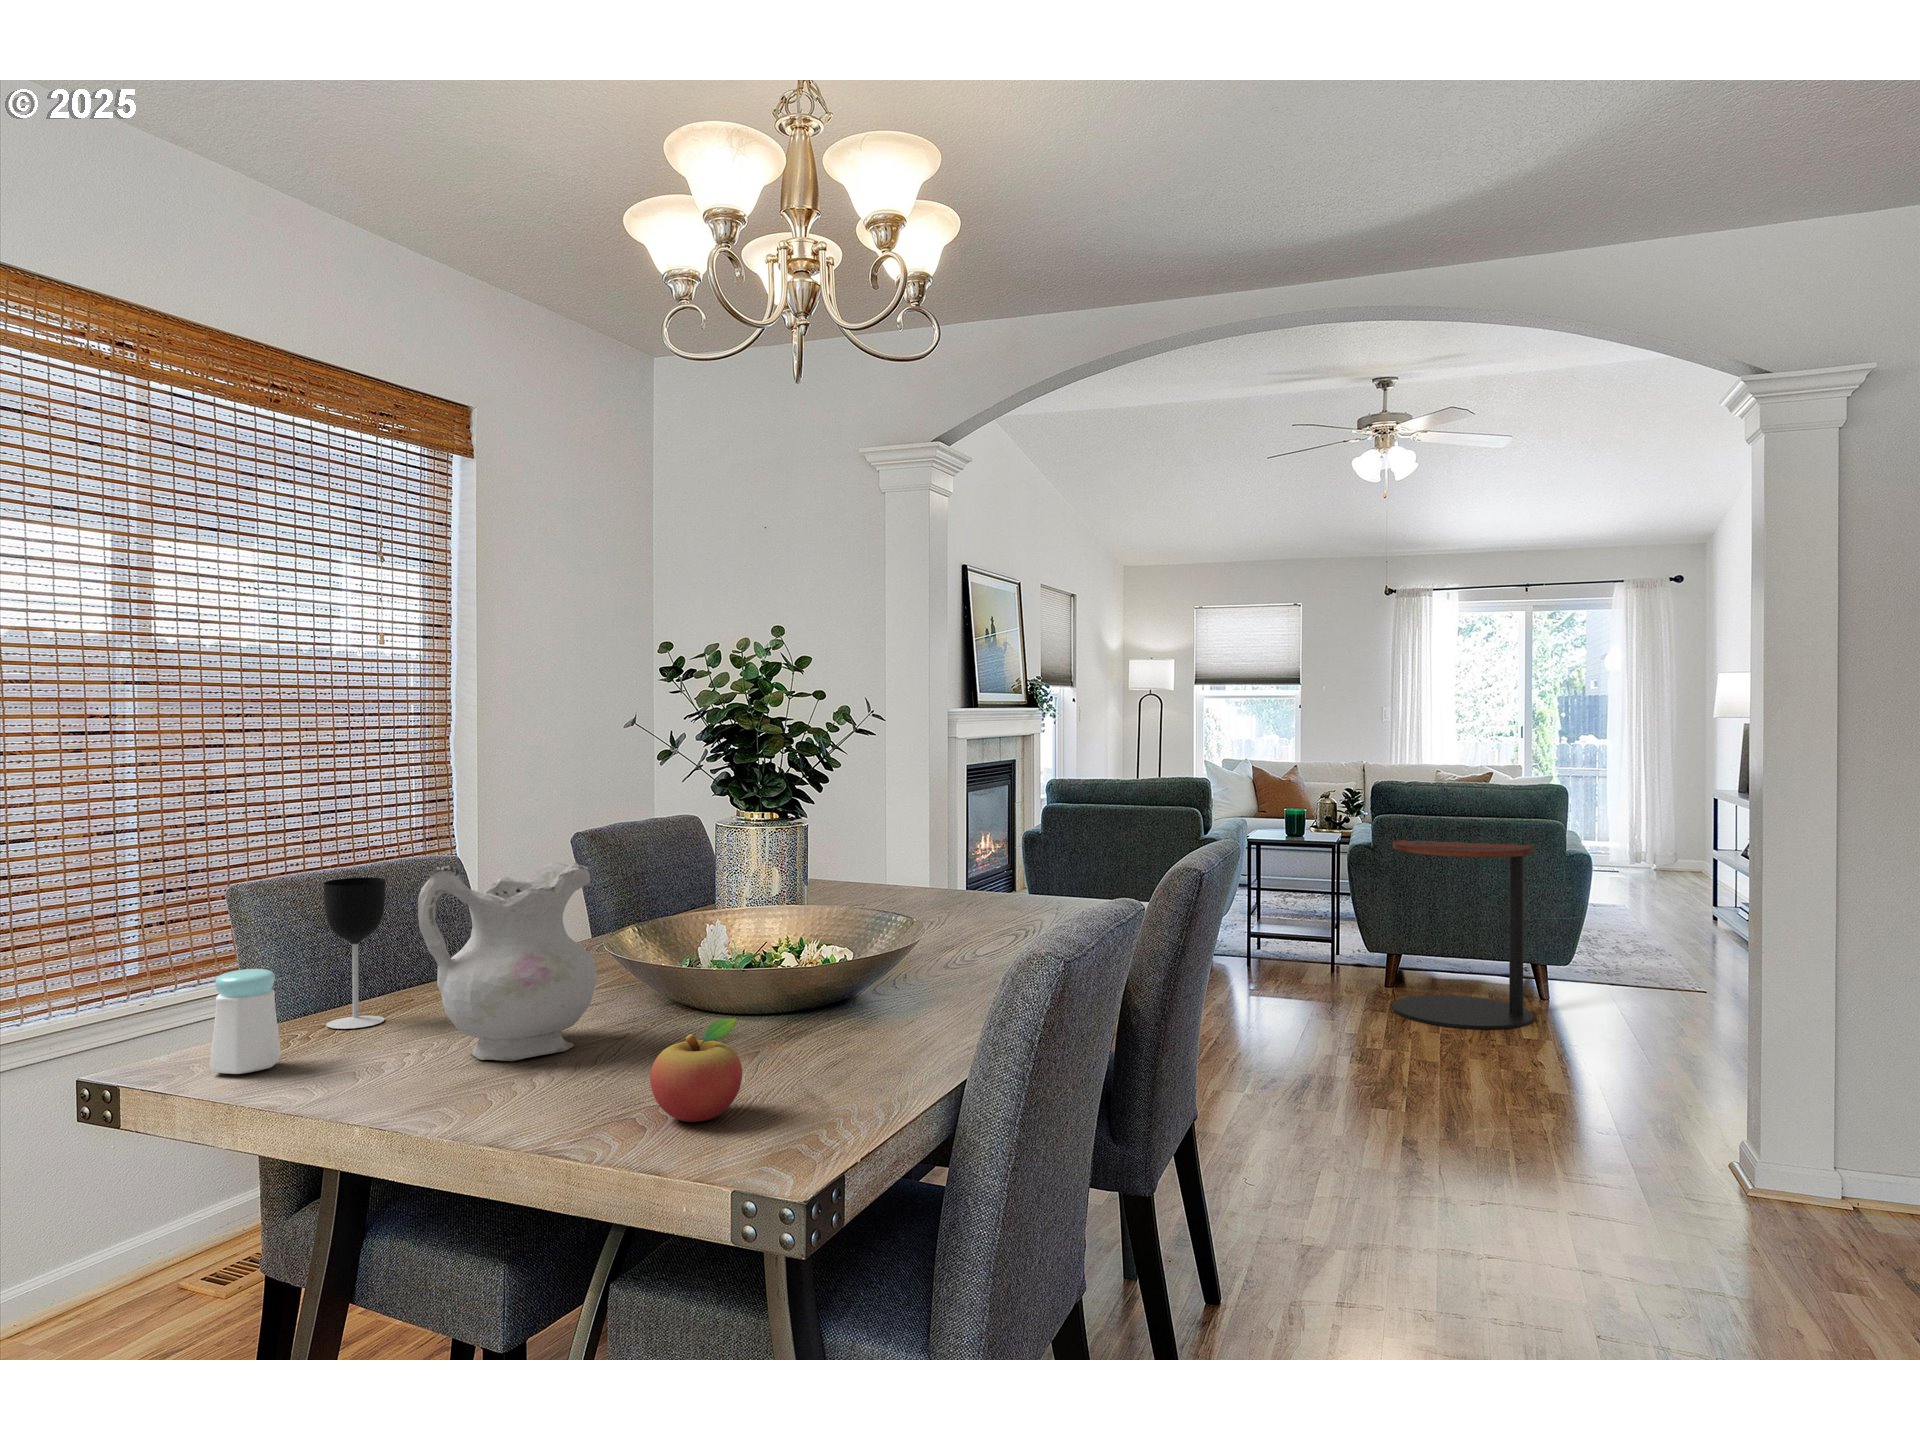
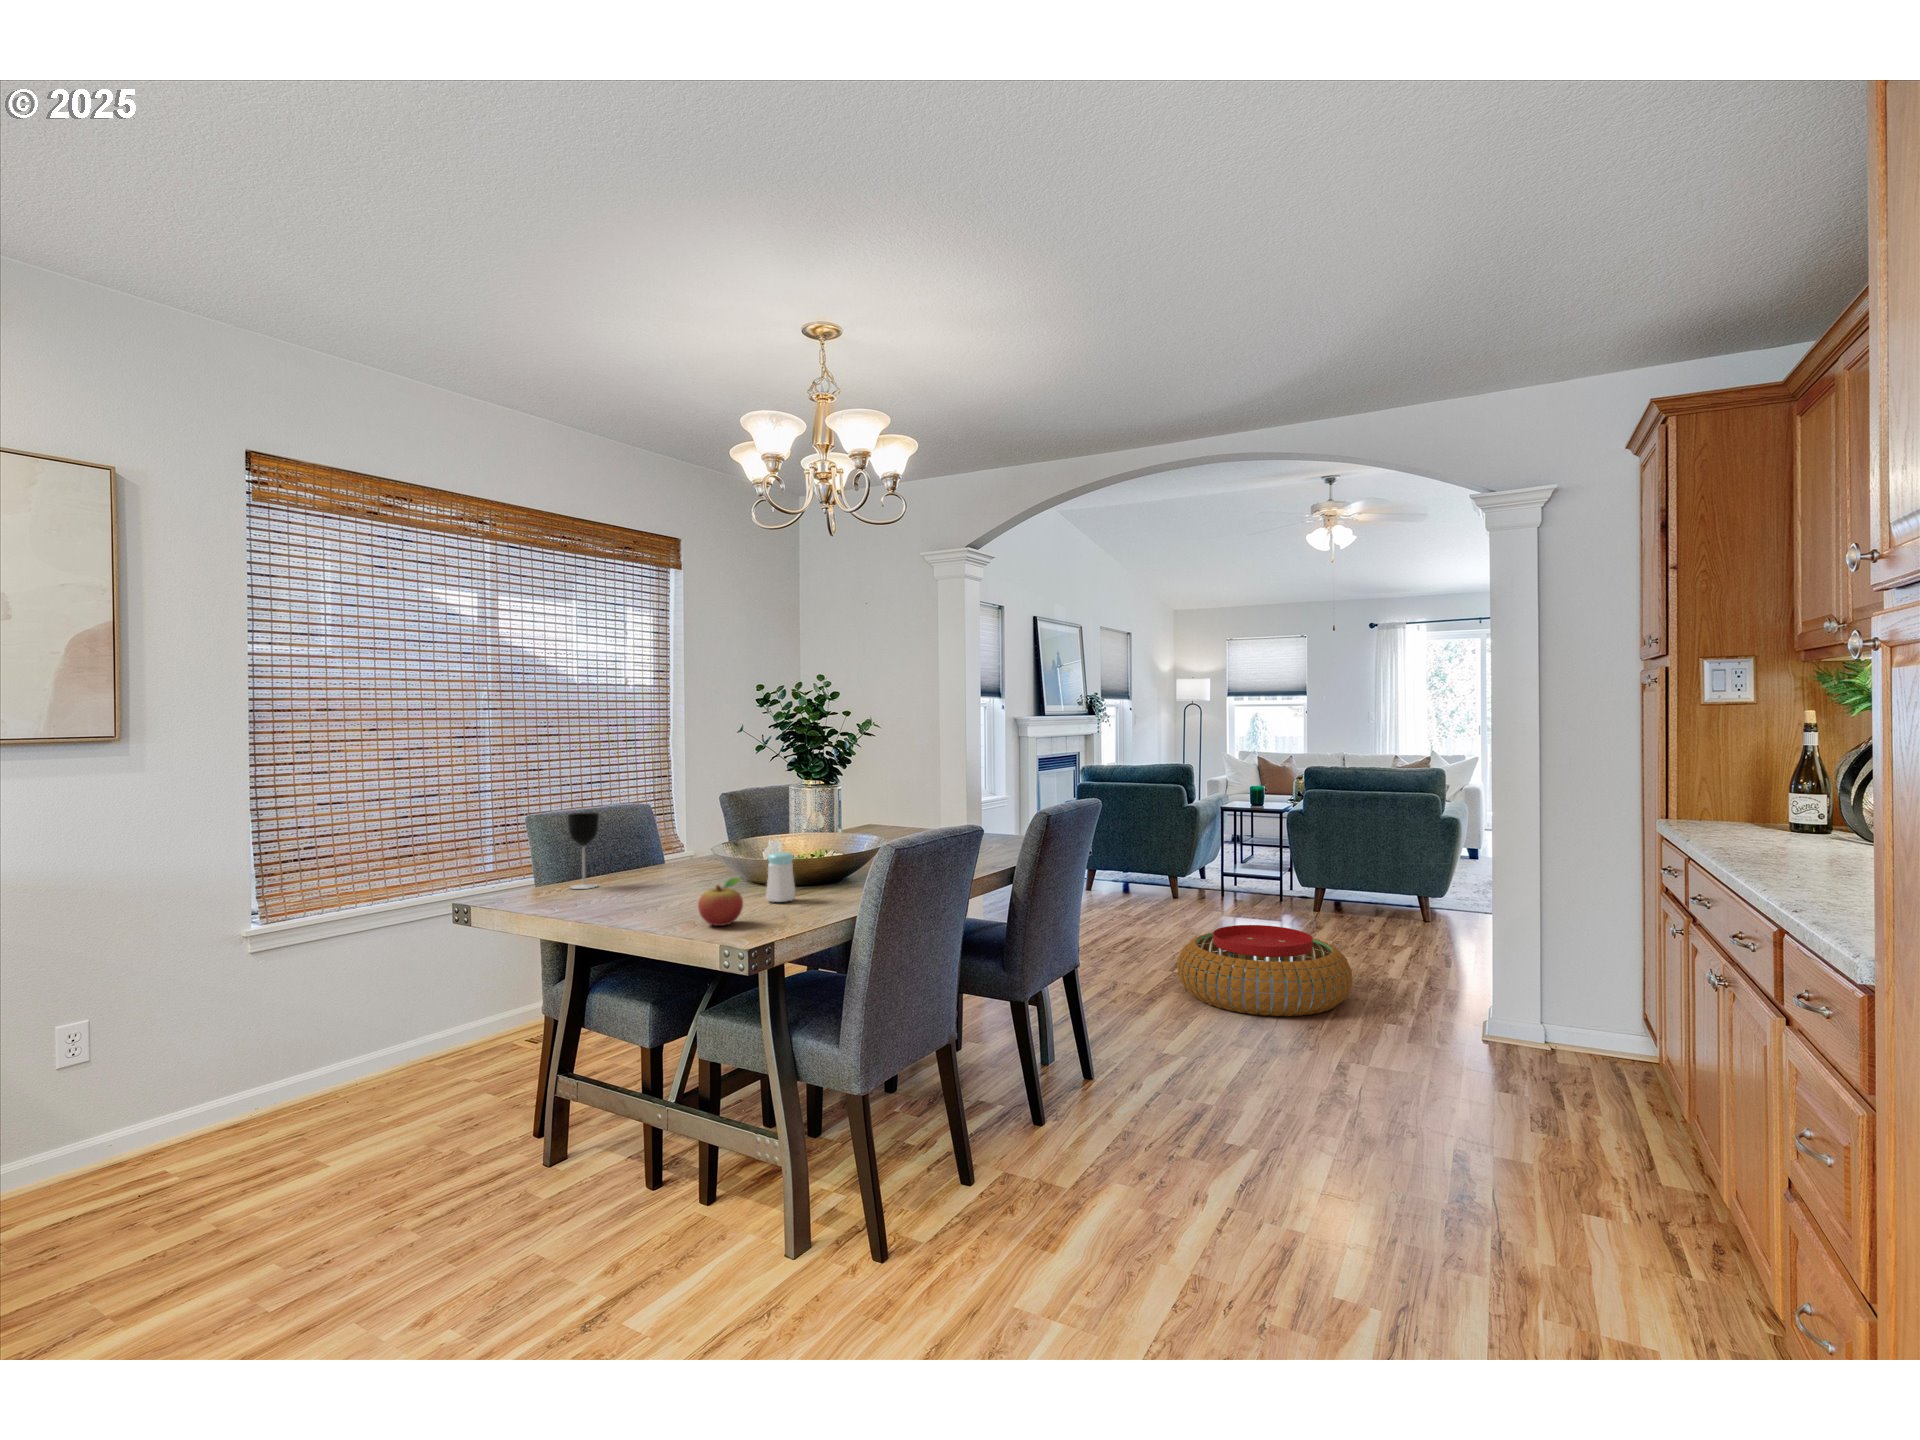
side table: present [1393,839,1533,1029] -> none [1310,806,1410,940]
ceramic pitcher: present [418,862,596,1061] -> none [605,804,695,903]
salt shaker: present [210,969,281,1074] -> present [766,852,795,902]
pouf: none [1266,1020,1533,1164] -> present [1178,925,1352,1016]

